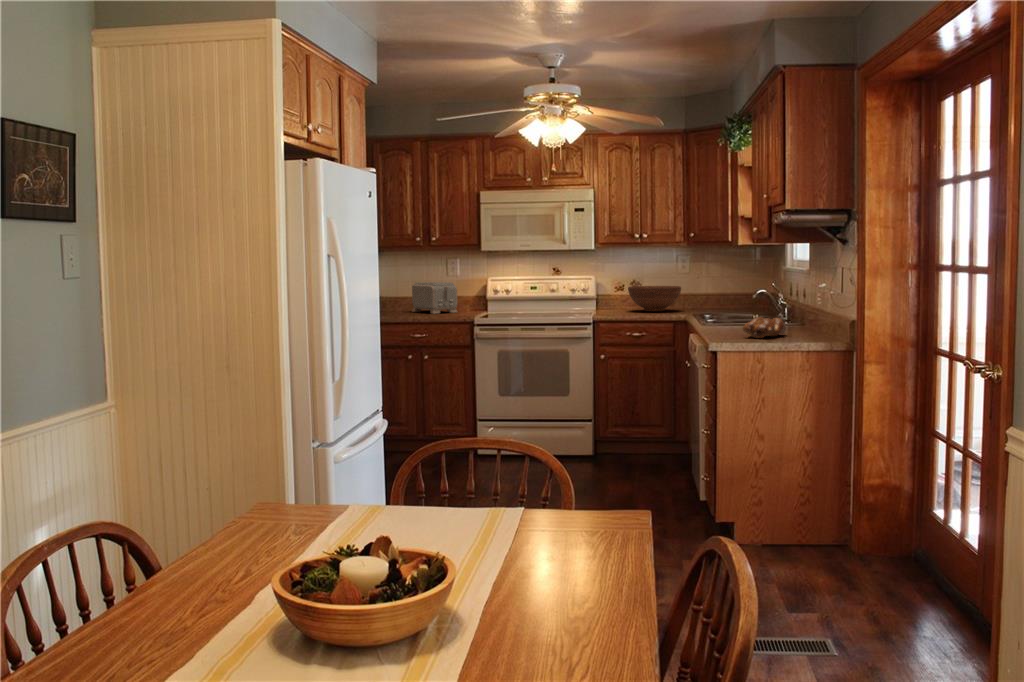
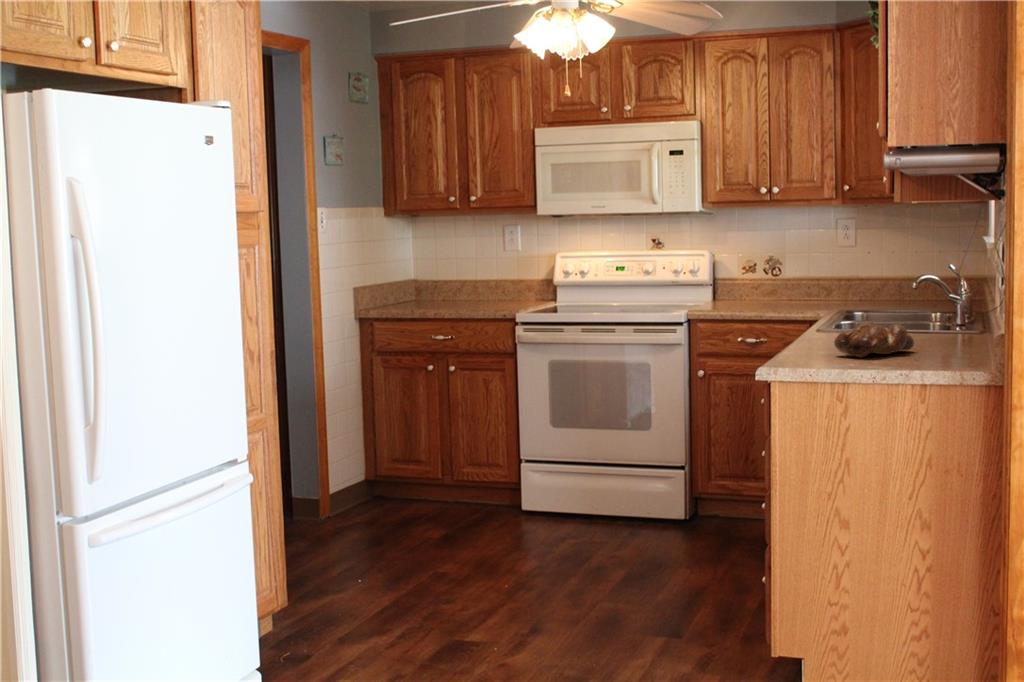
toaster: present [412,282,457,314] -> none [449,260,508,306]
fruit bowl: present [628,286,681,312] -> none [751,265,833,305]

